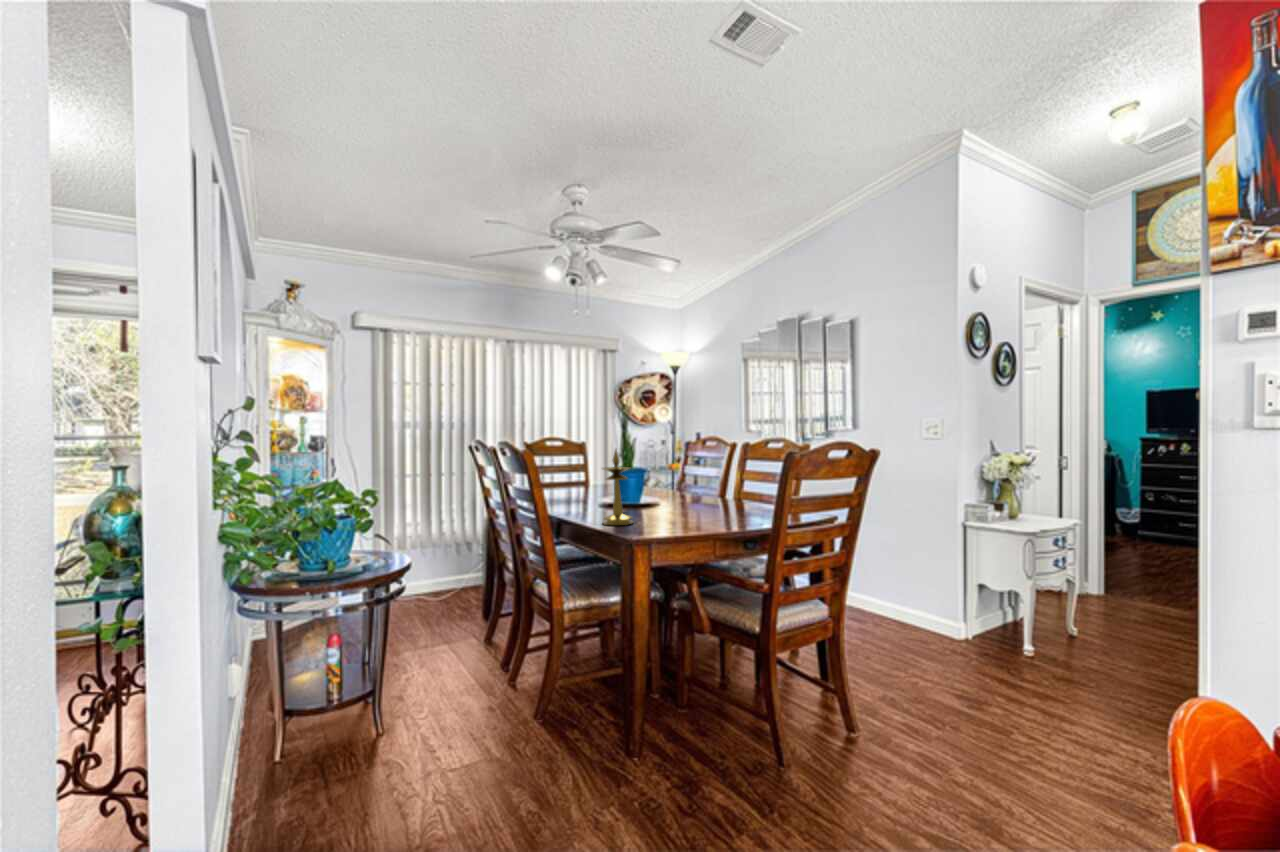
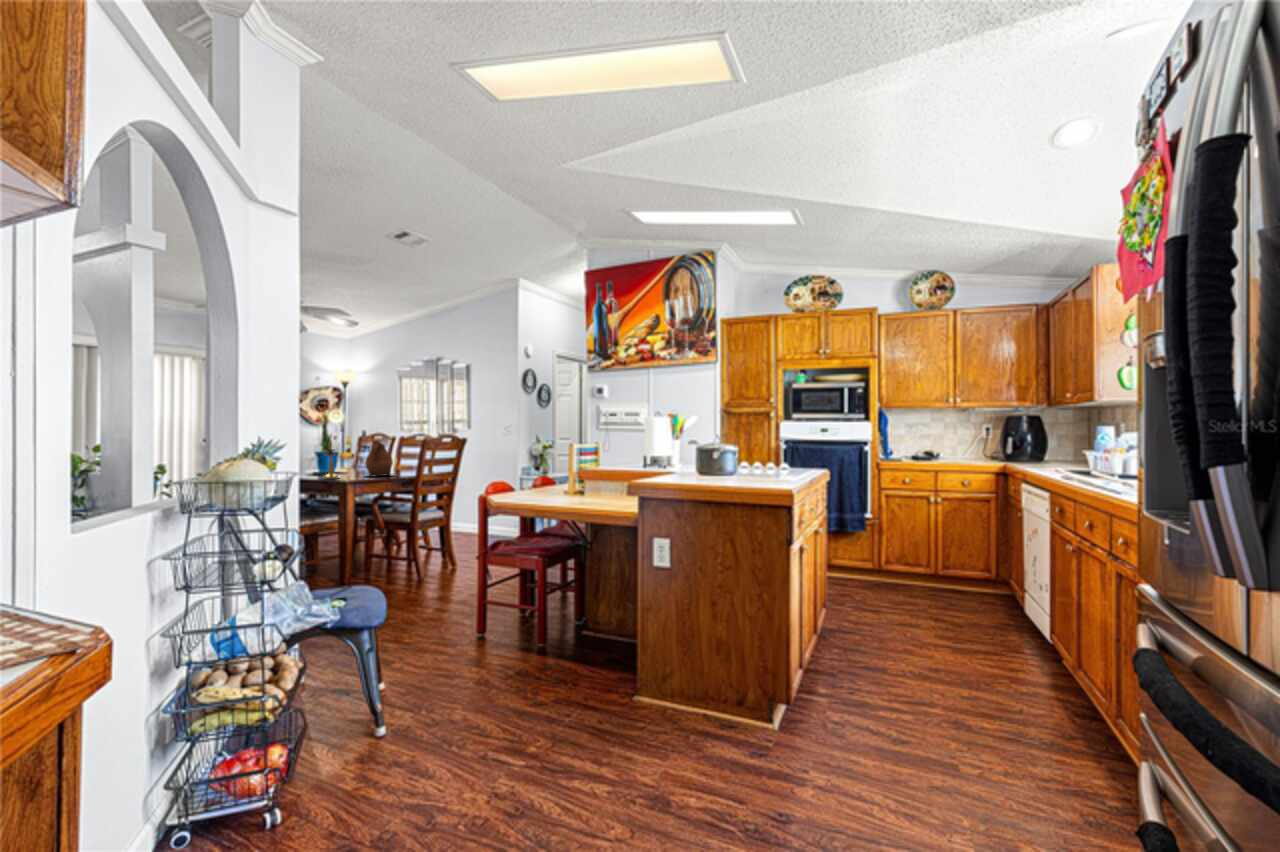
ceramic pitcher: none [670,452,737,525] -> present [365,441,395,476]

